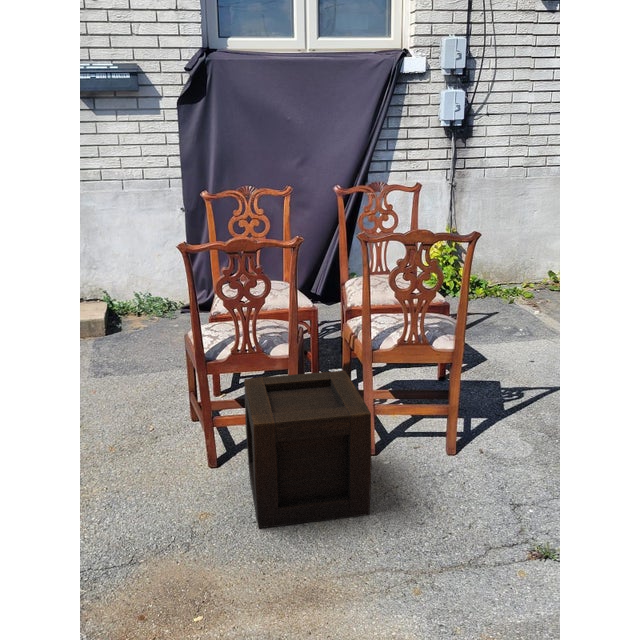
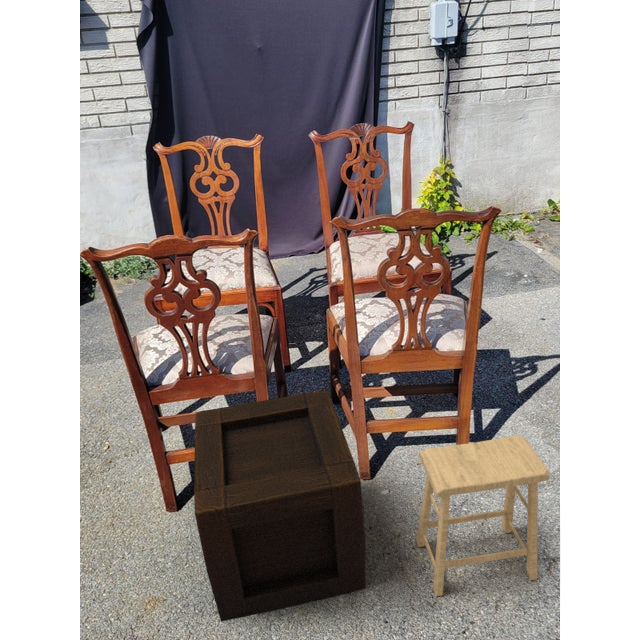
footstool: none [410,399,506,519] -> present [416,436,550,596]

